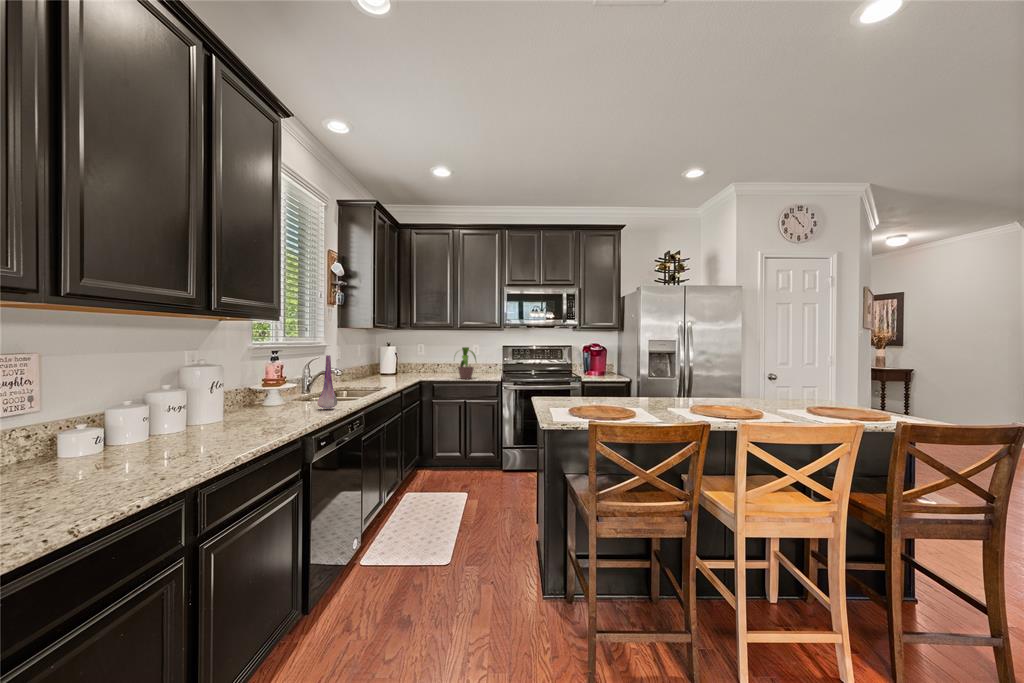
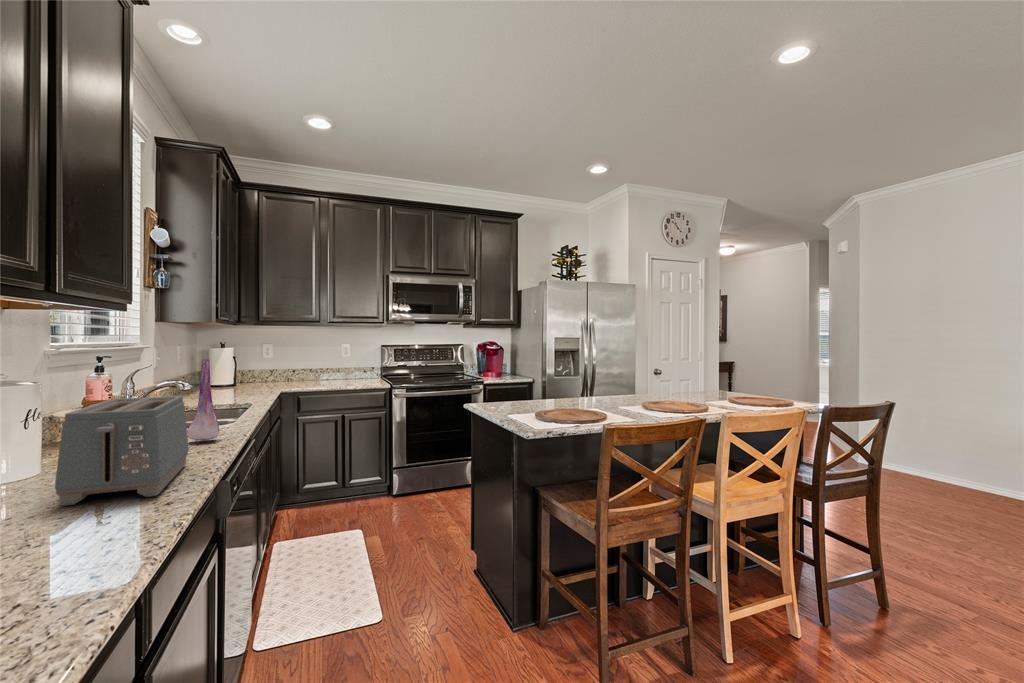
potted plant: present [458,347,476,379] -> none [324,346,361,387]
toaster: none [219,378,302,435] -> present [55,396,189,506]

